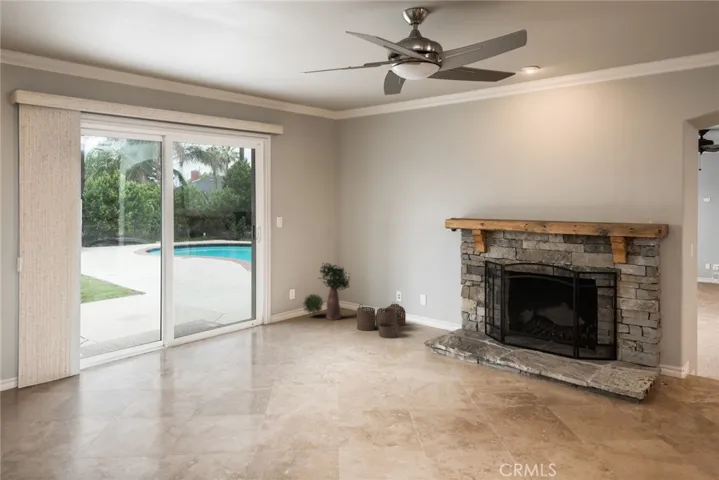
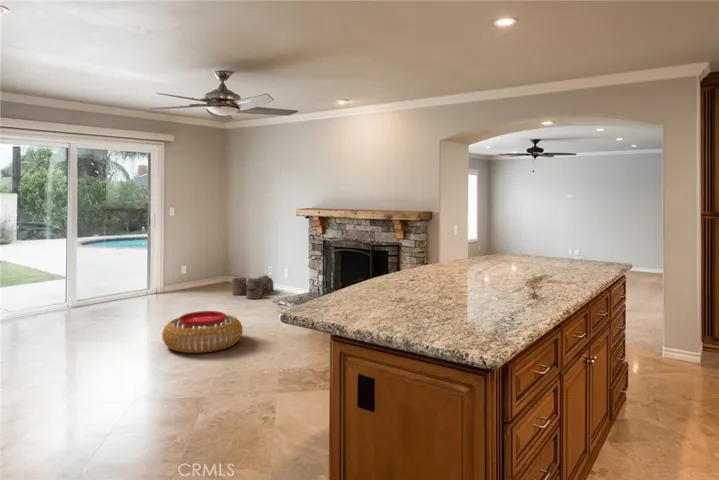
potted plant: present [303,263,350,320] -> none [193,244,232,289]
pouf: none [314,375,430,451] -> present [162,311,243,353]

